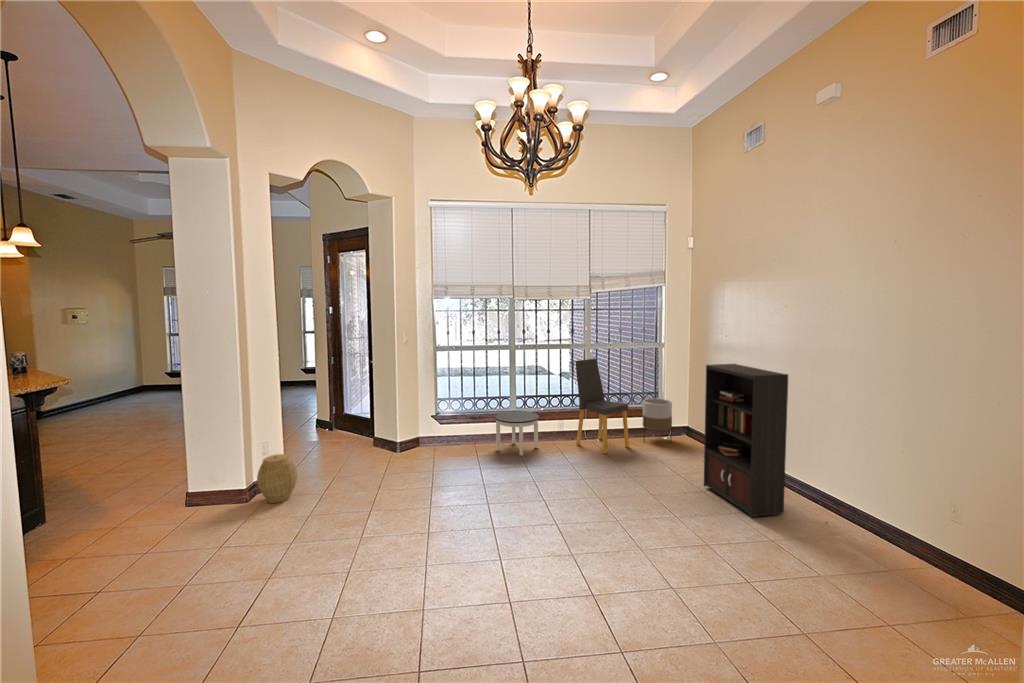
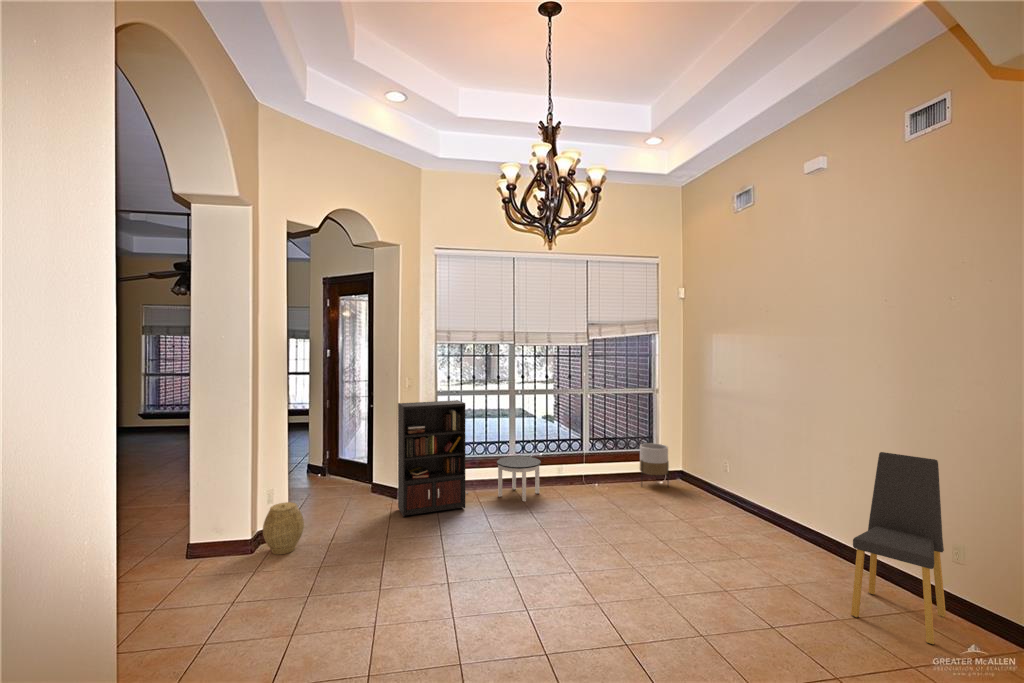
dining chair: present [575,359,629,454] -> present [851,452,946,645]
bookcase: present [704,364,828,524] -> present [398,400,468,517]

